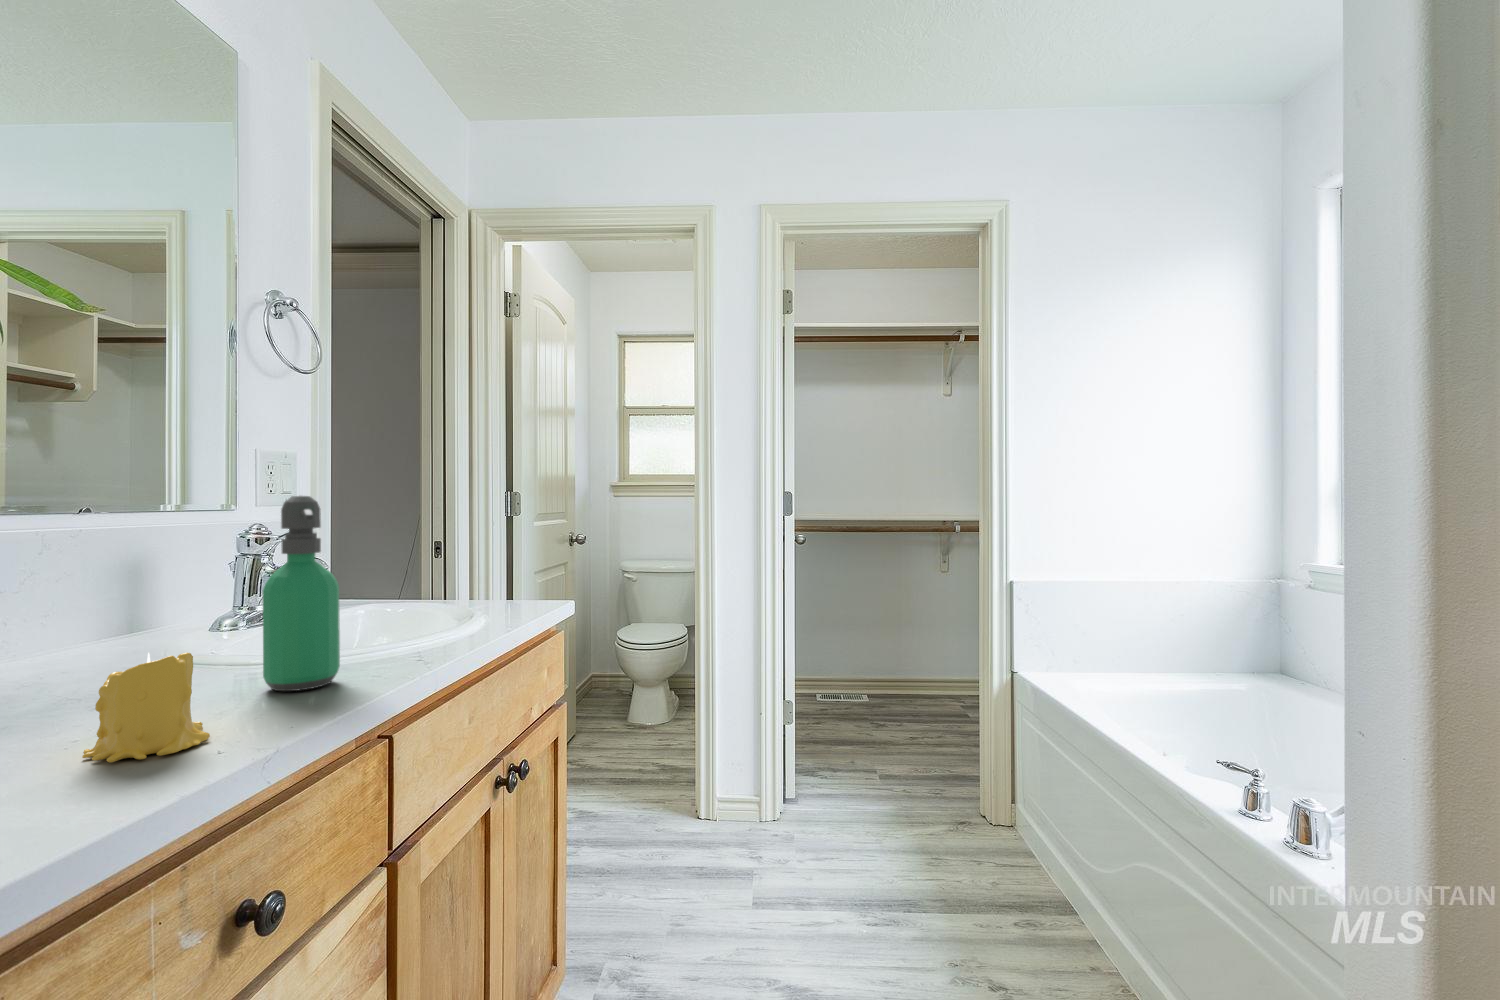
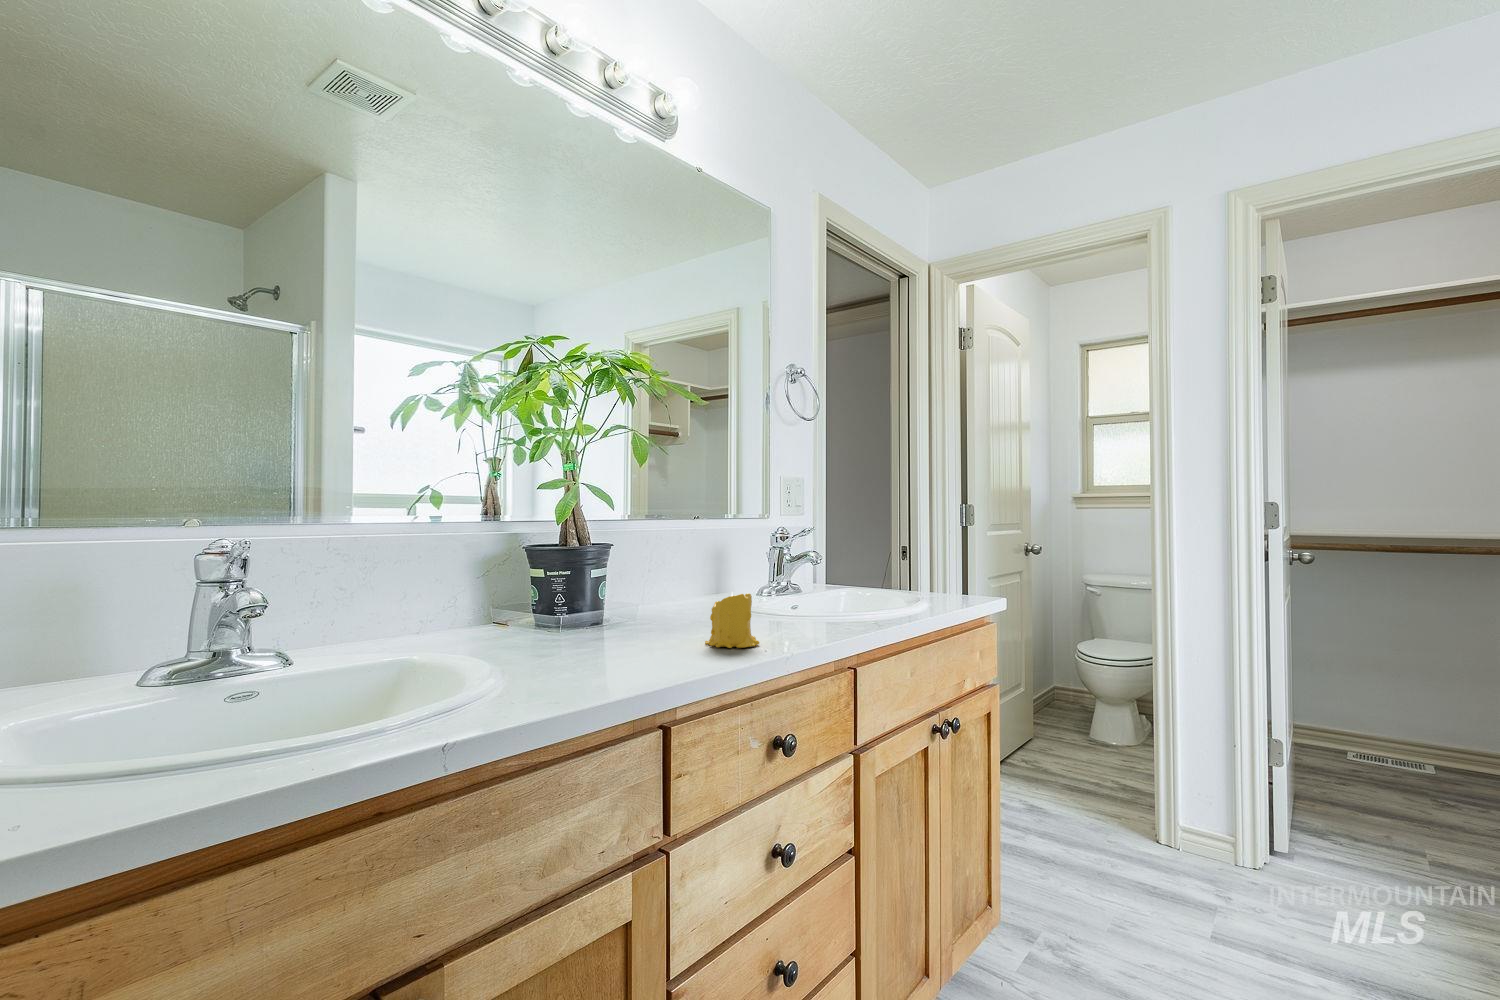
soap dispenser: present [263,495,340,691] -> none [784,505,827,630]

